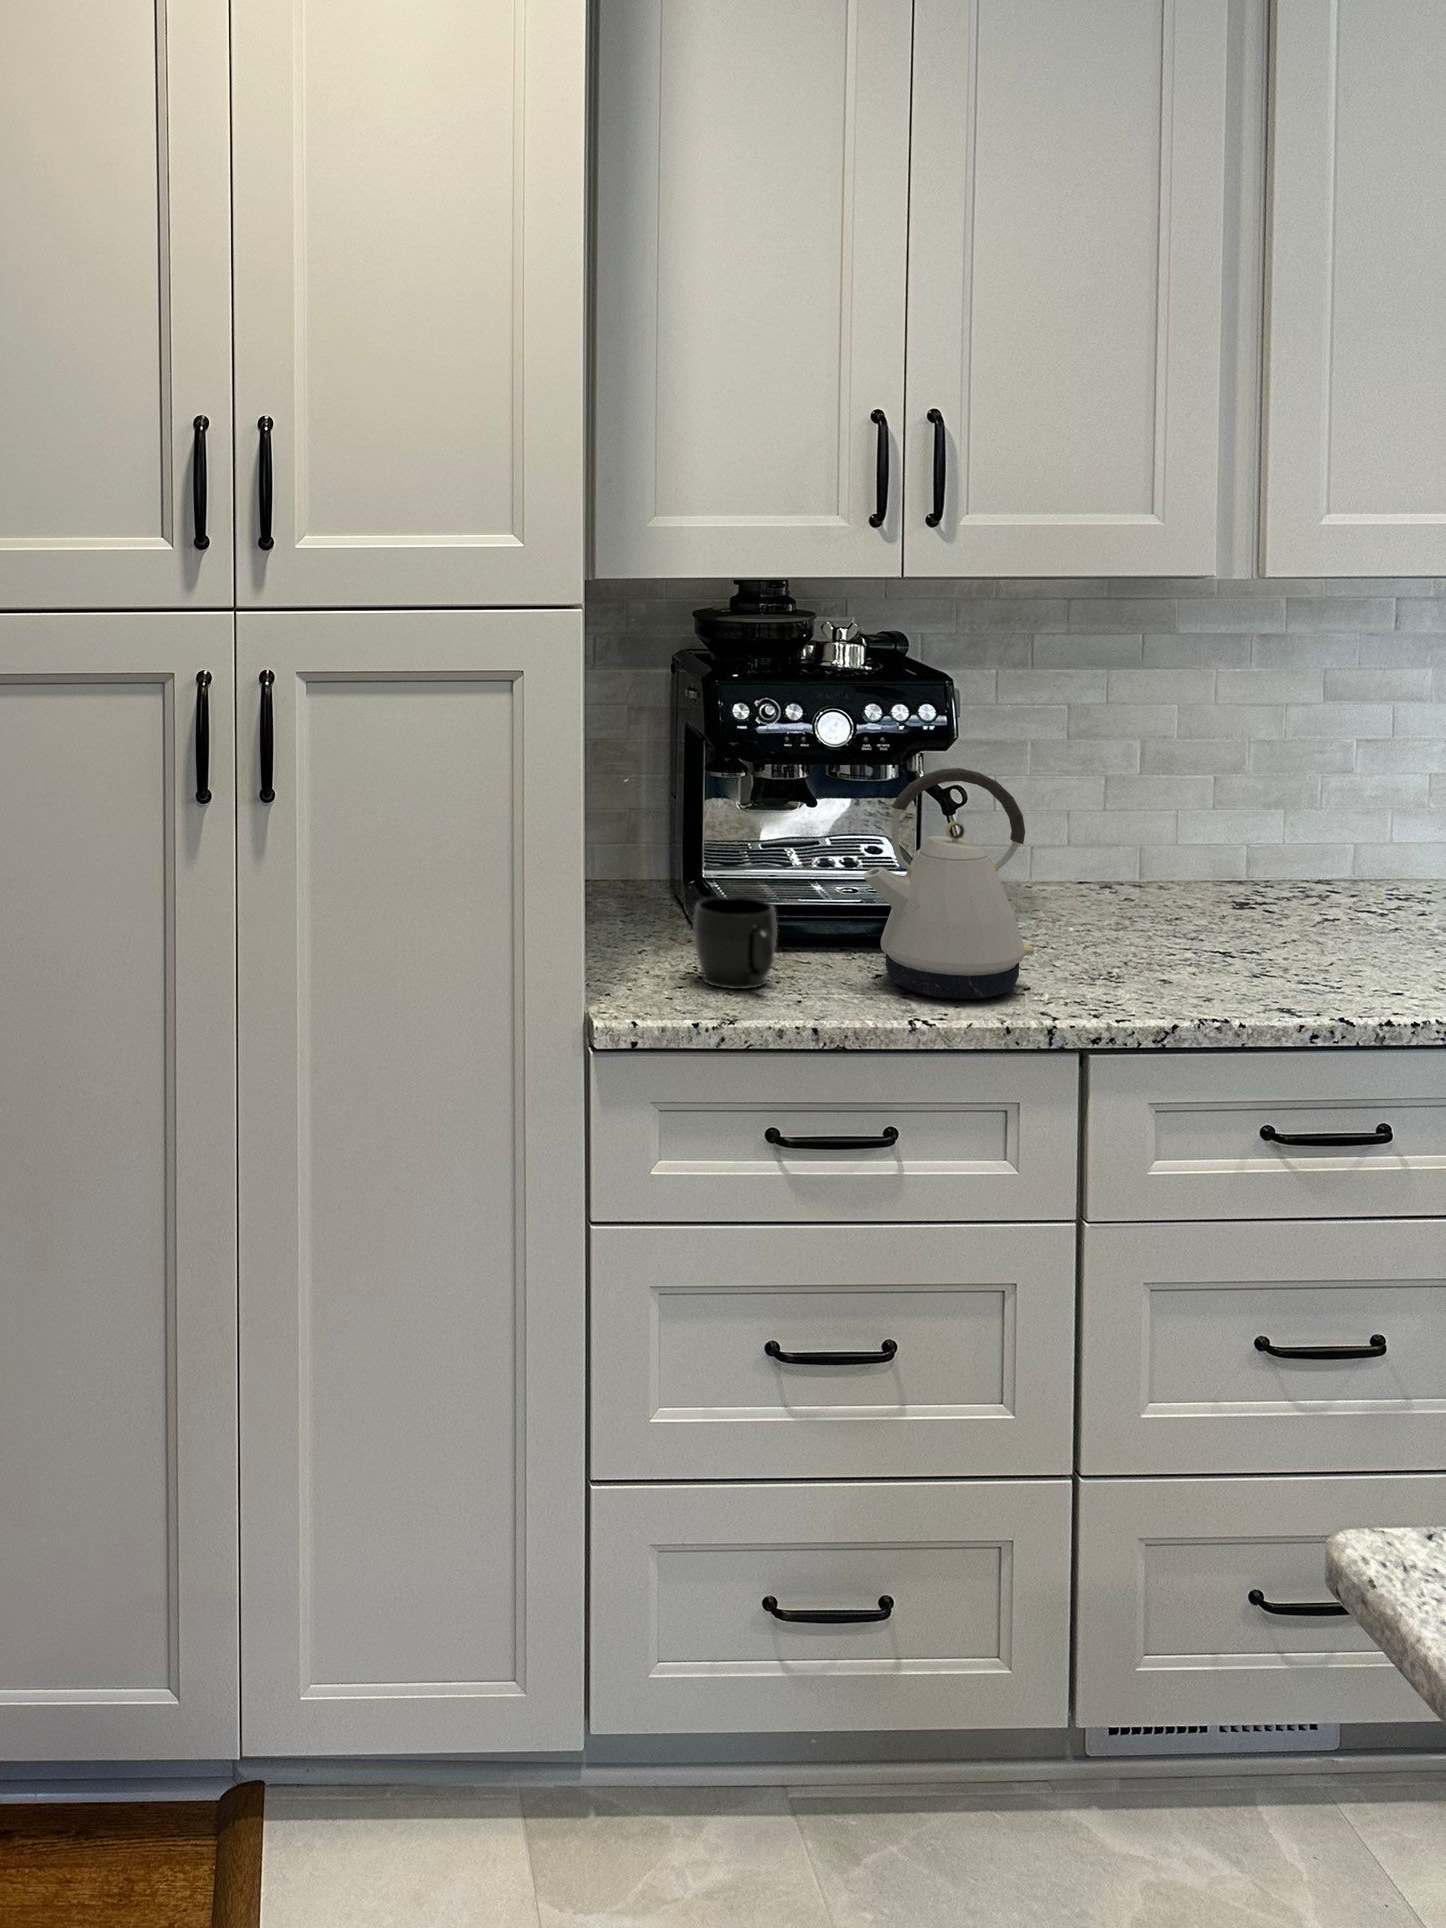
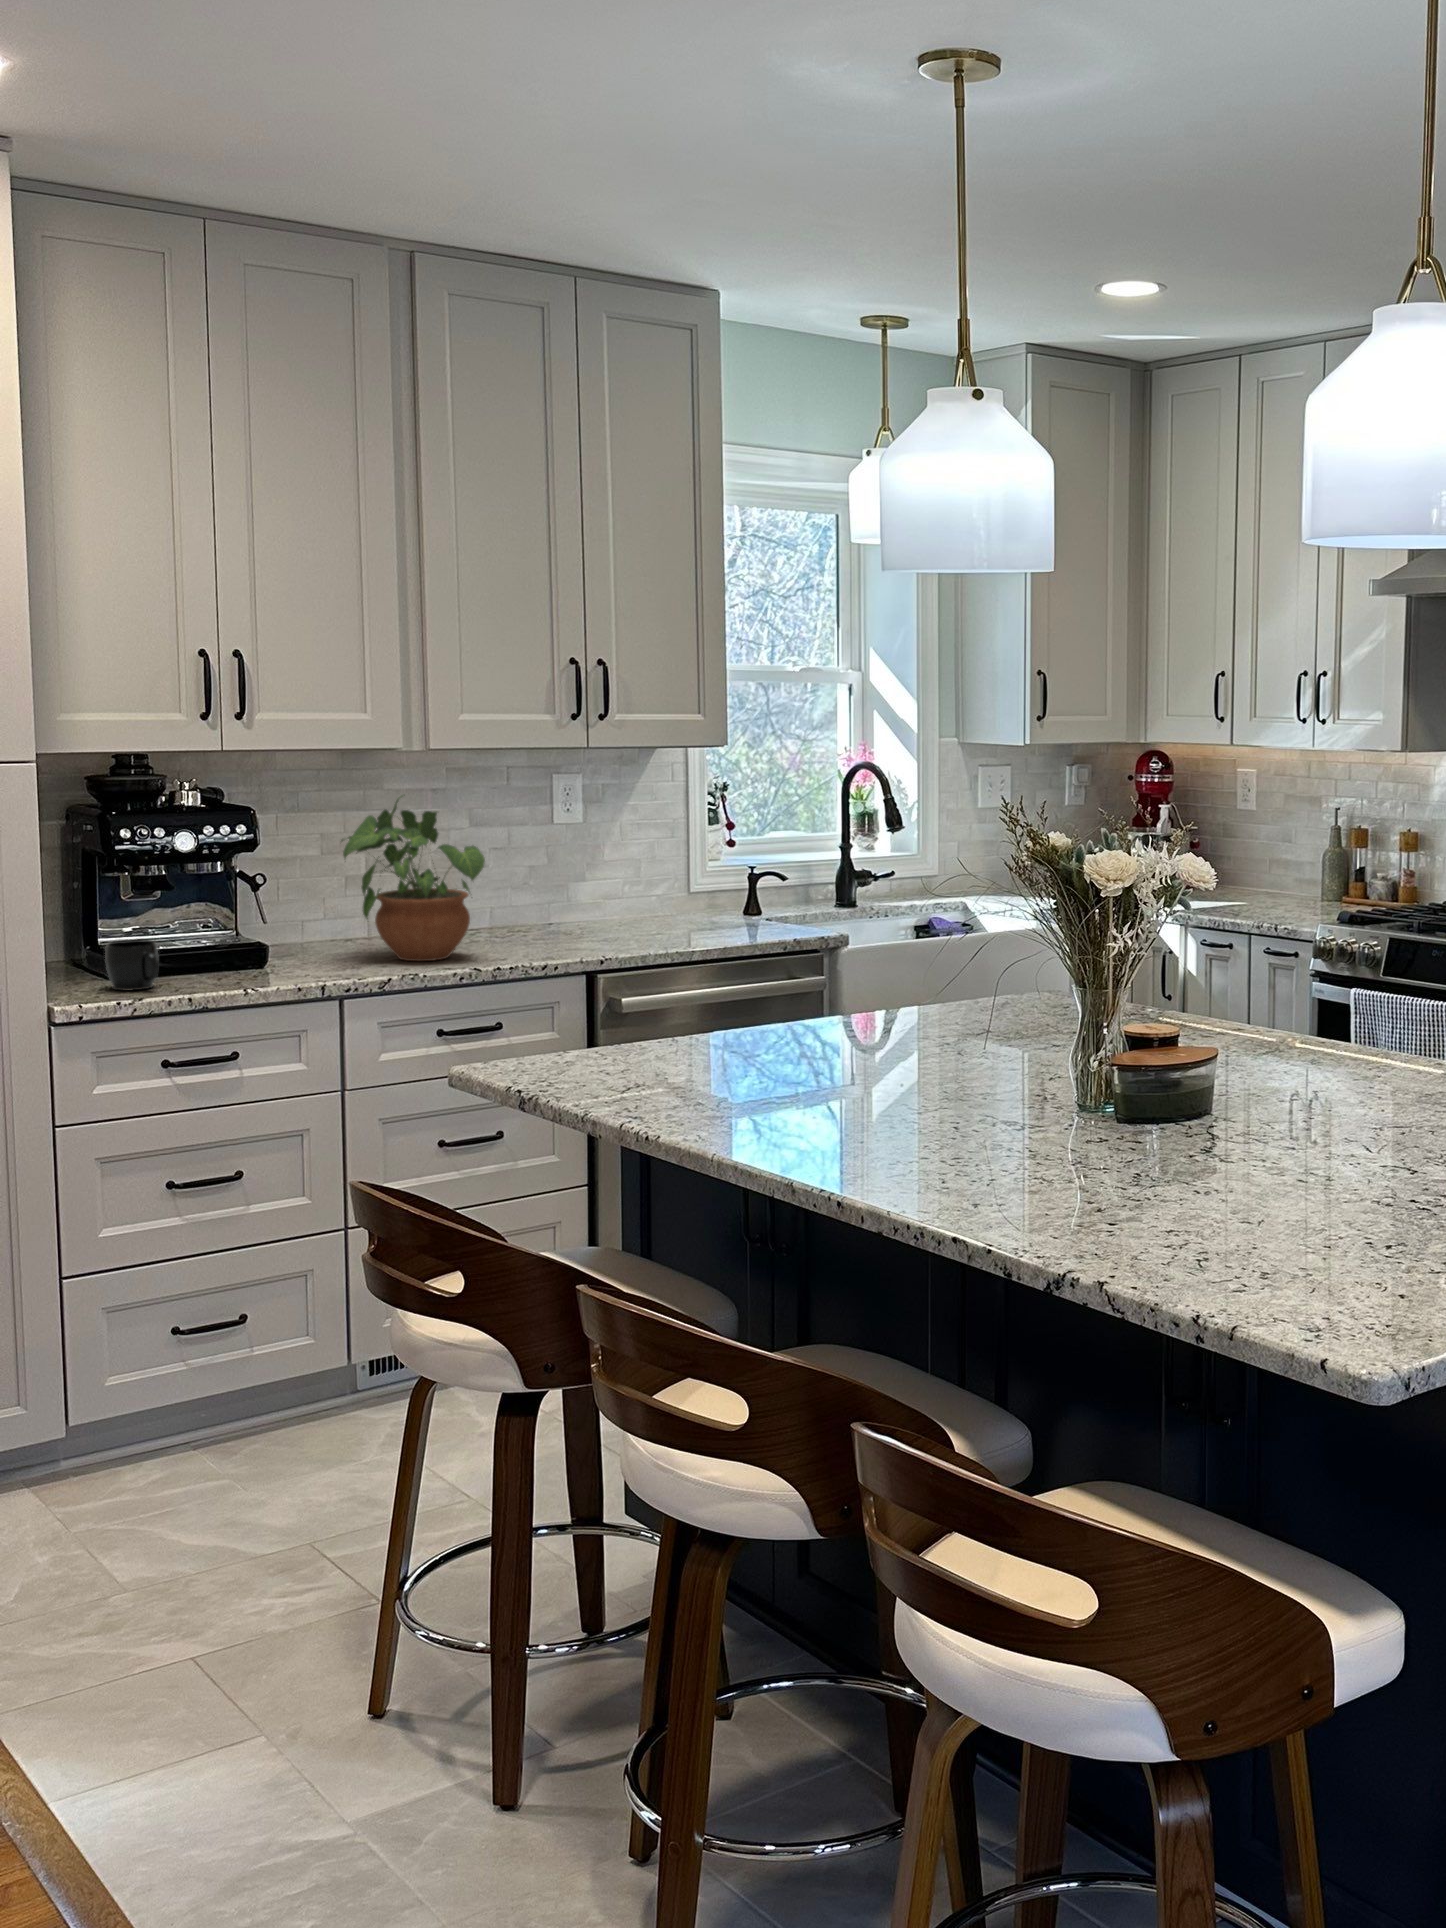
potted plant: none [1092,662,1367,977] -> present [341,796,485,961]
kettle: present [864,768,1034,1000] -> none [210,855,311,983]

